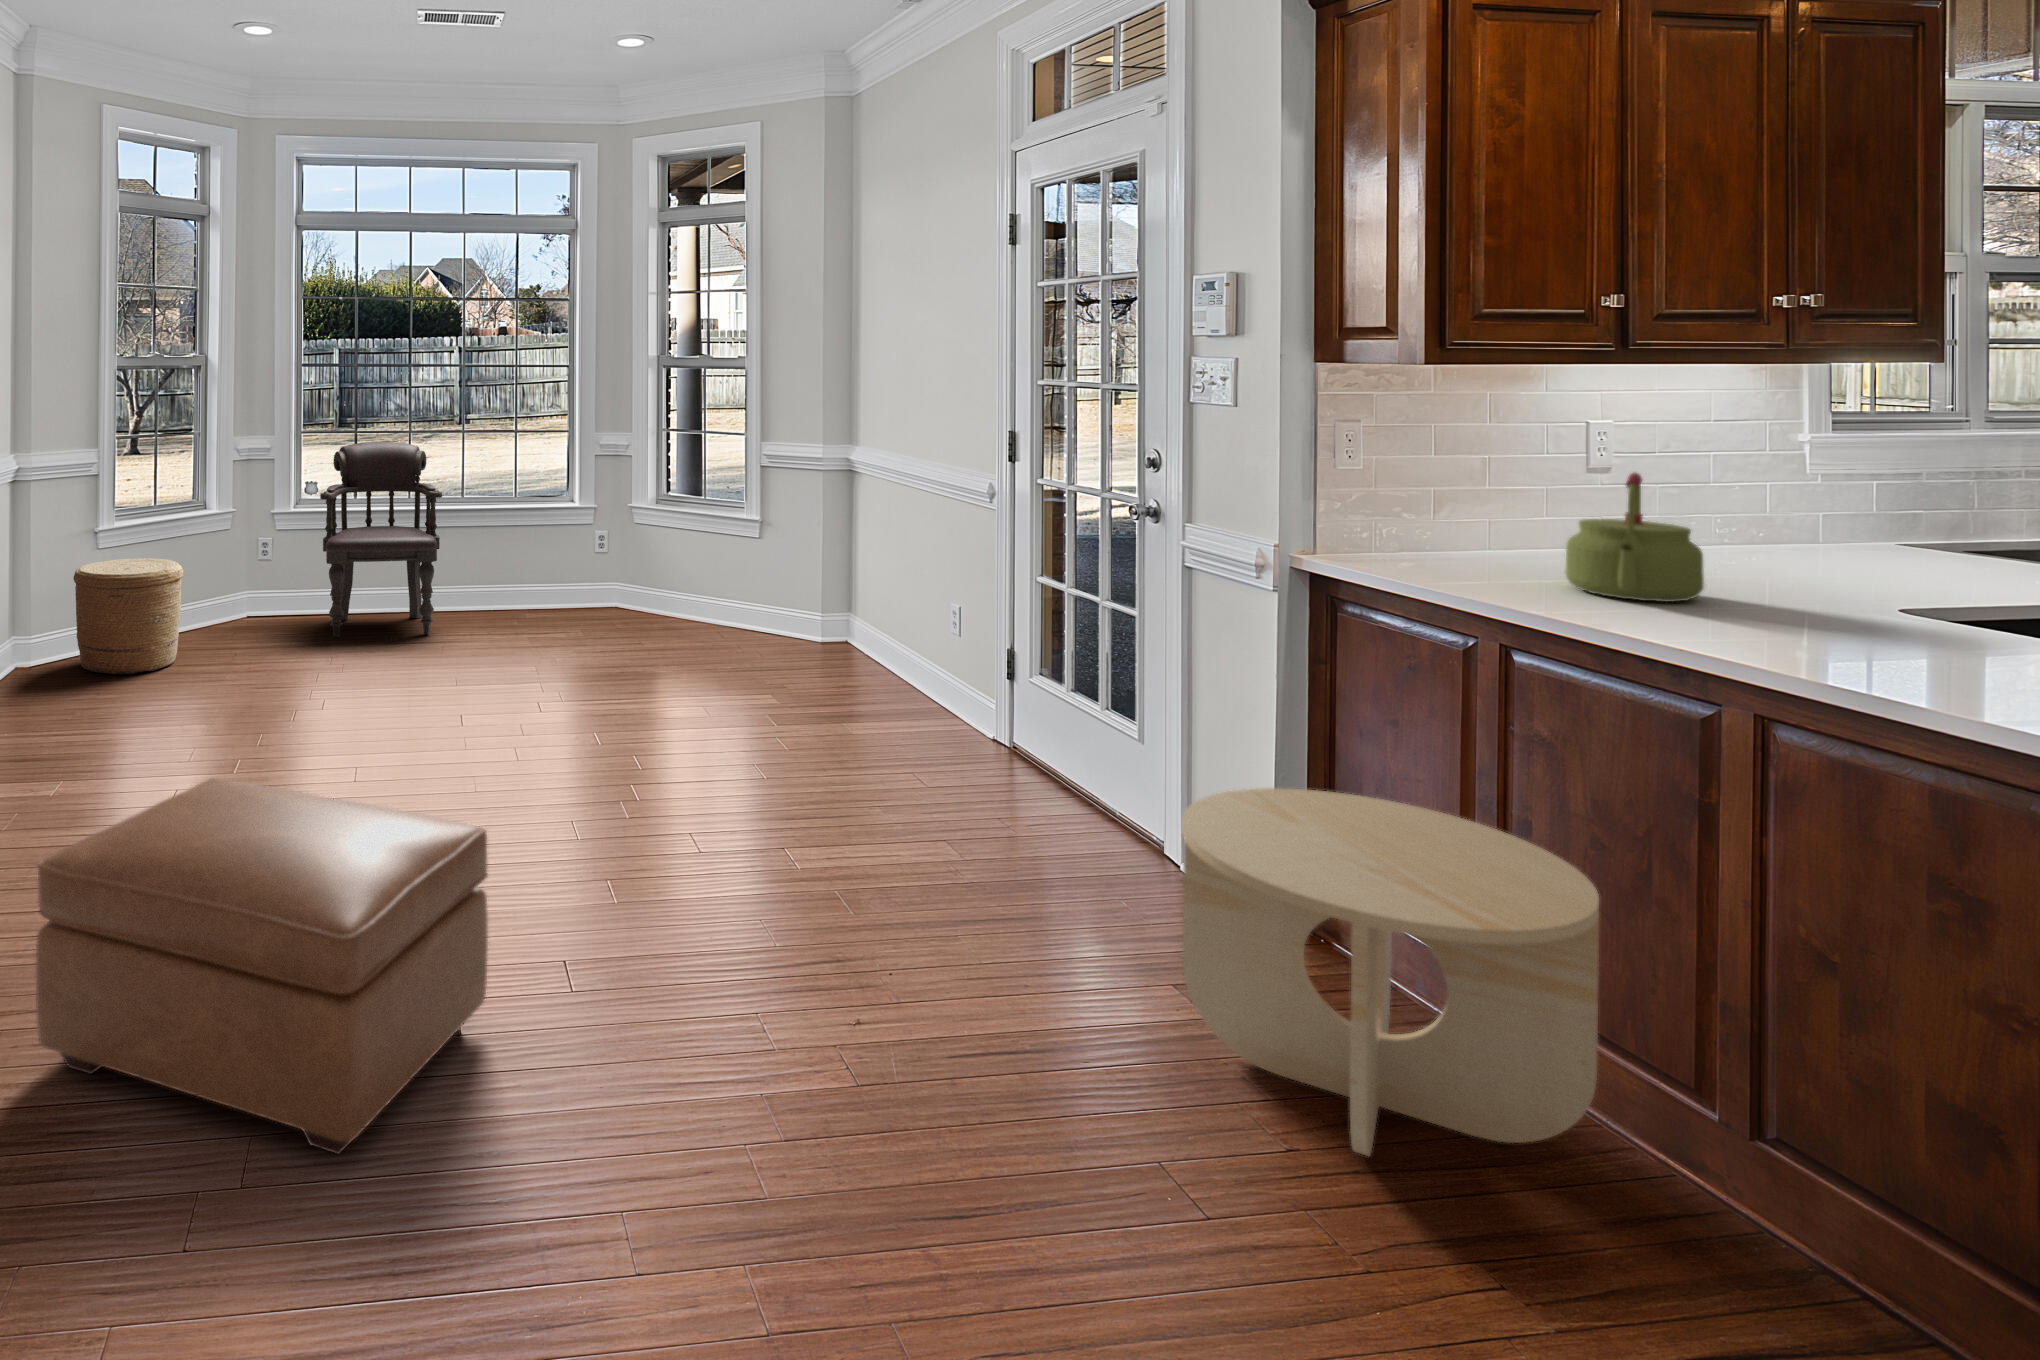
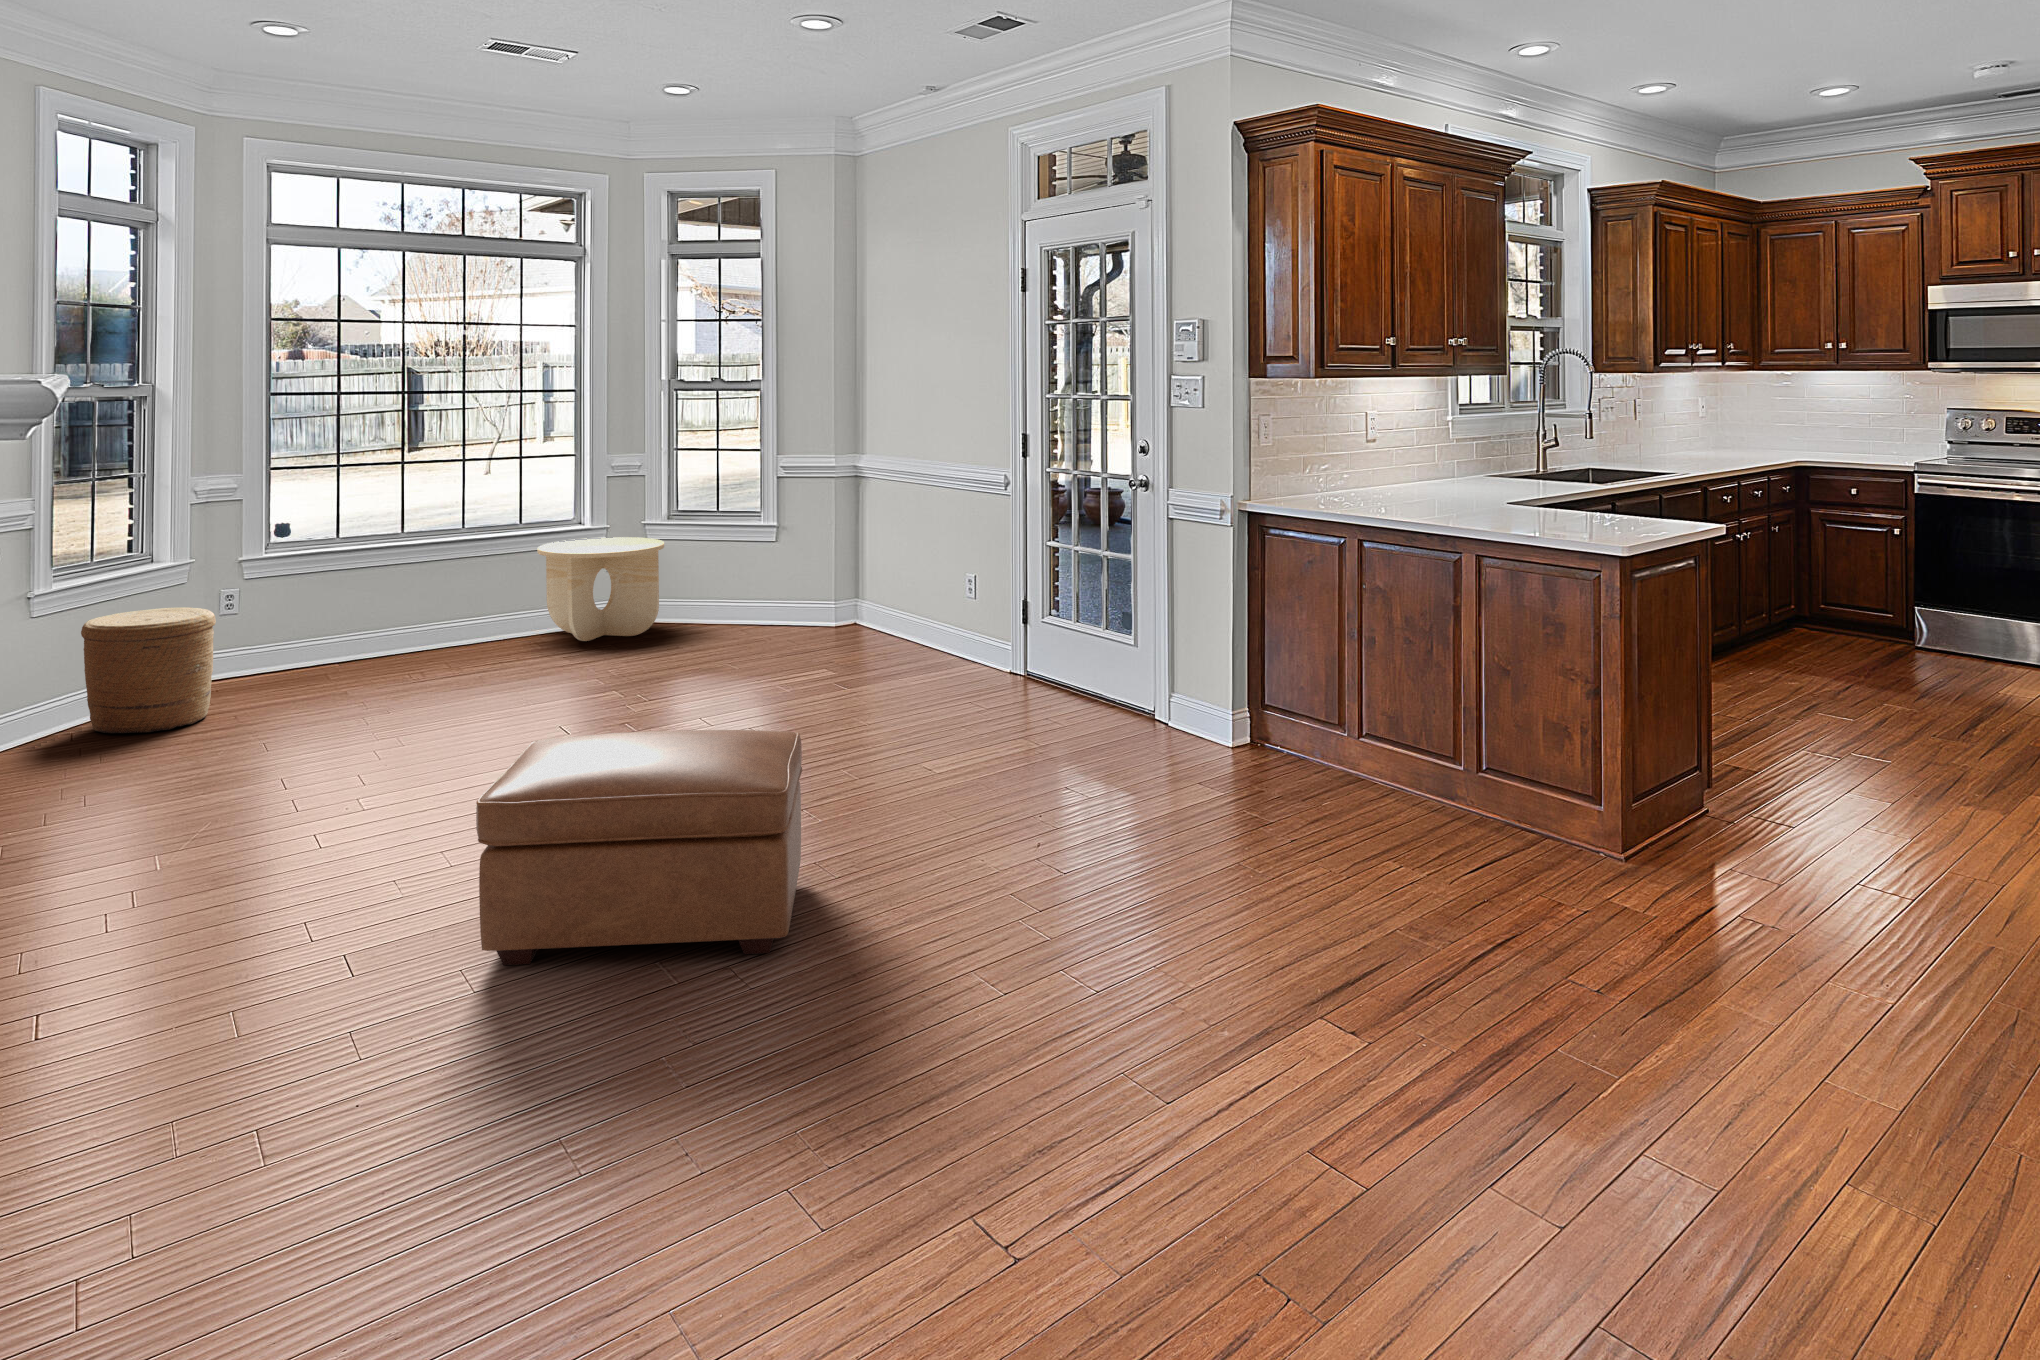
armchair: present [320,442,442,637] -> none [338,473,474,673]
kettle: present [1566,473,1704,602] -> none [1381,438,1442,508]
side table: present [1182,788,1599,1156] -> present [538,537,664,641]

